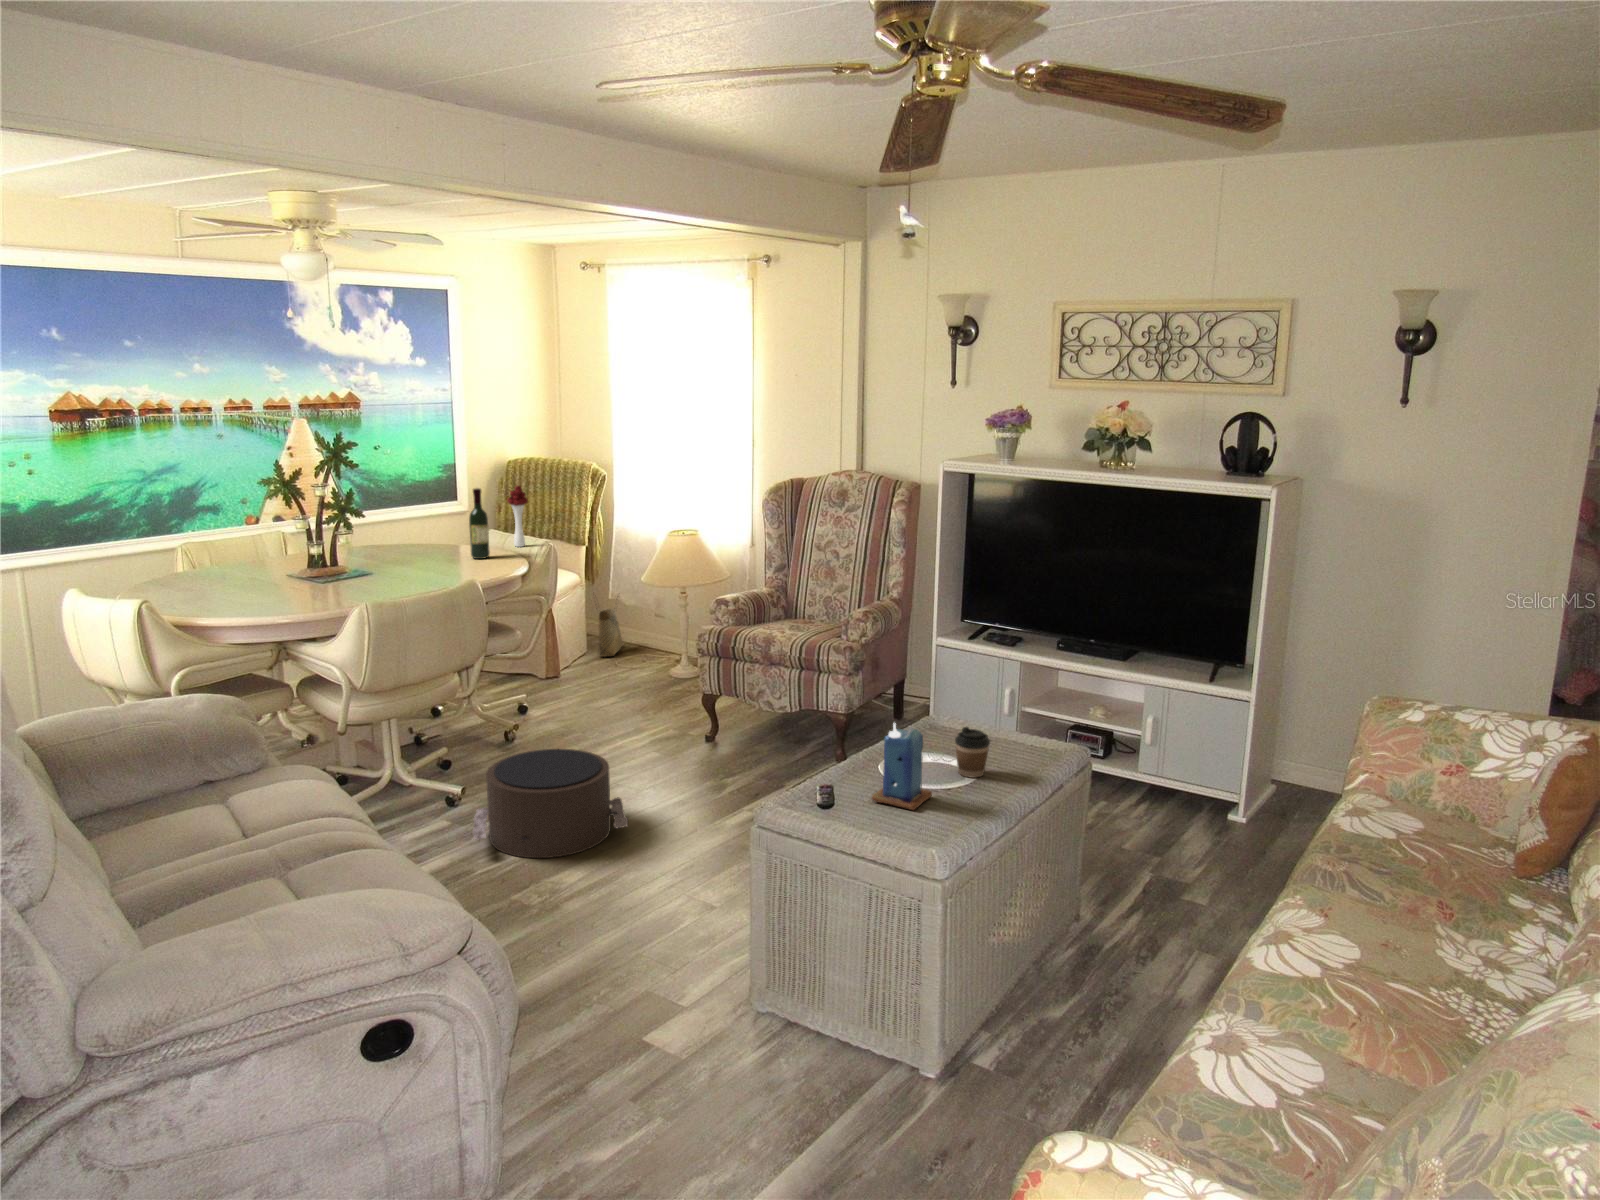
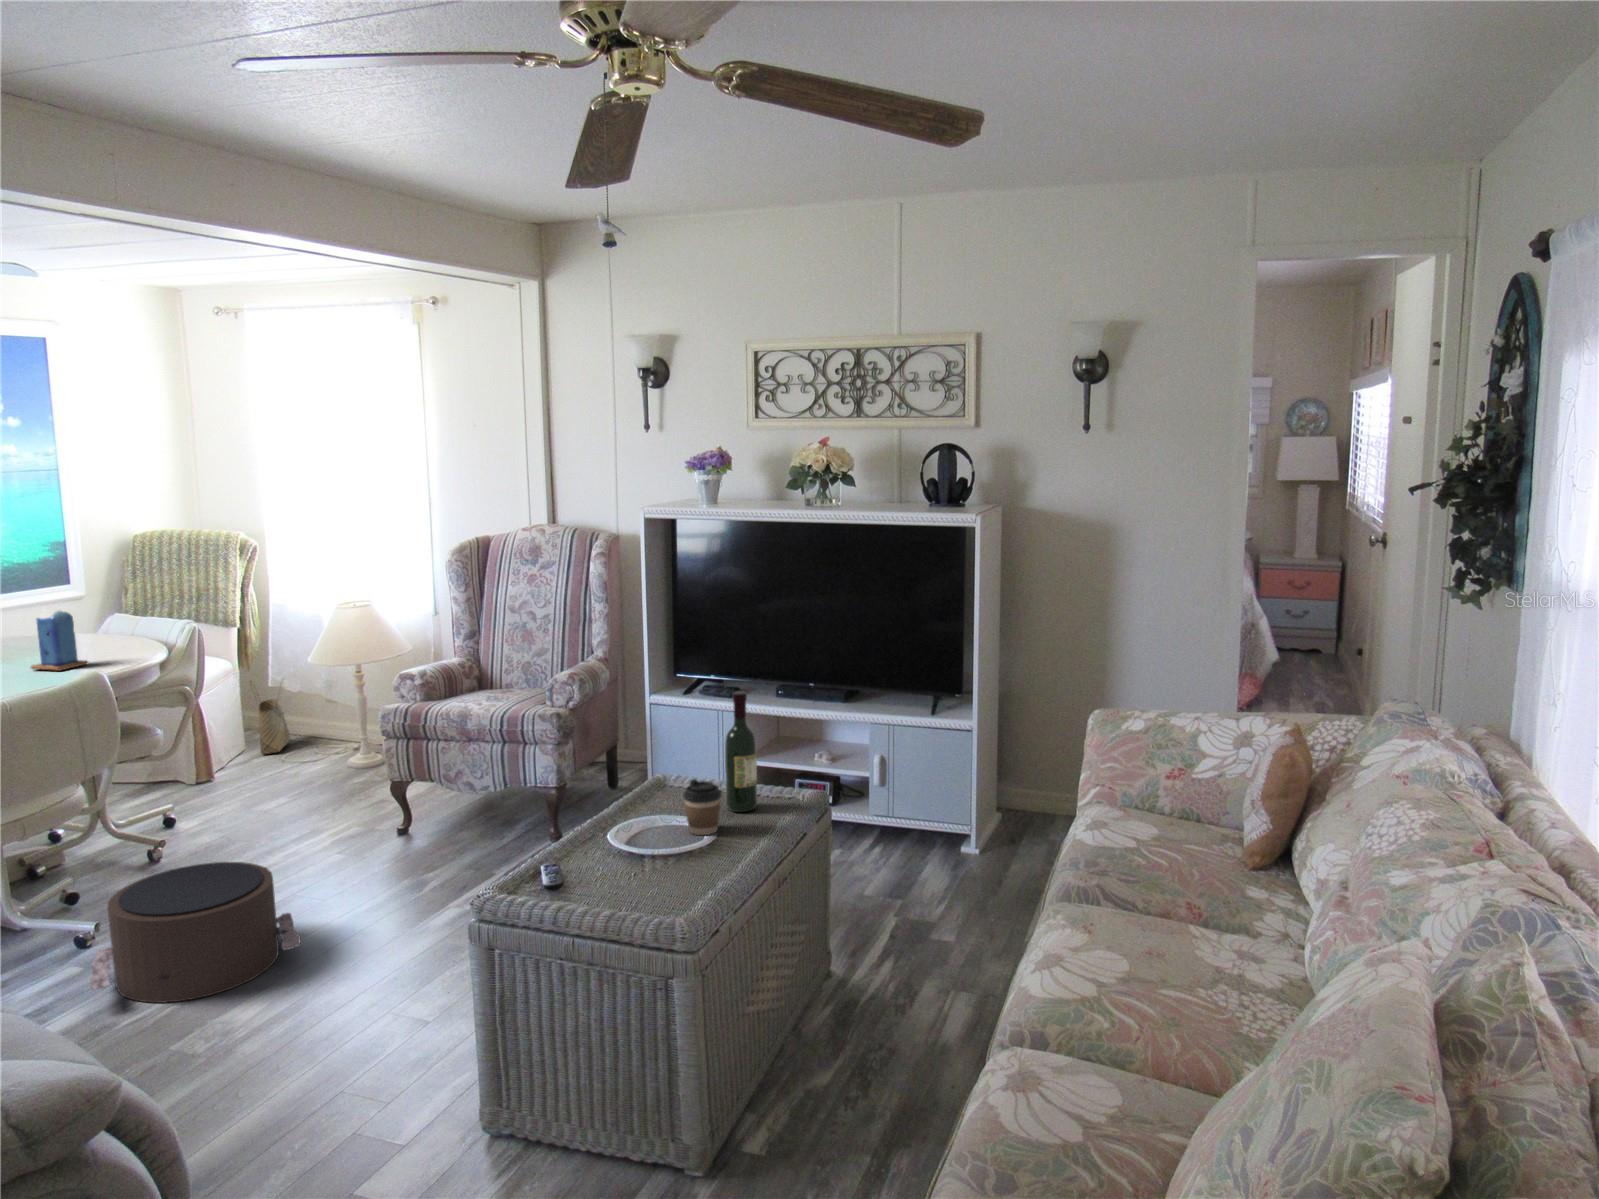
flower bouquet: present [507,486,528,547] -> none [131,558,158,631]
wine bottle: present [469,488,490,559] -> present [725,691,757,812]
candle: present [872,723,932,810] -> present [31,608,88,671]

